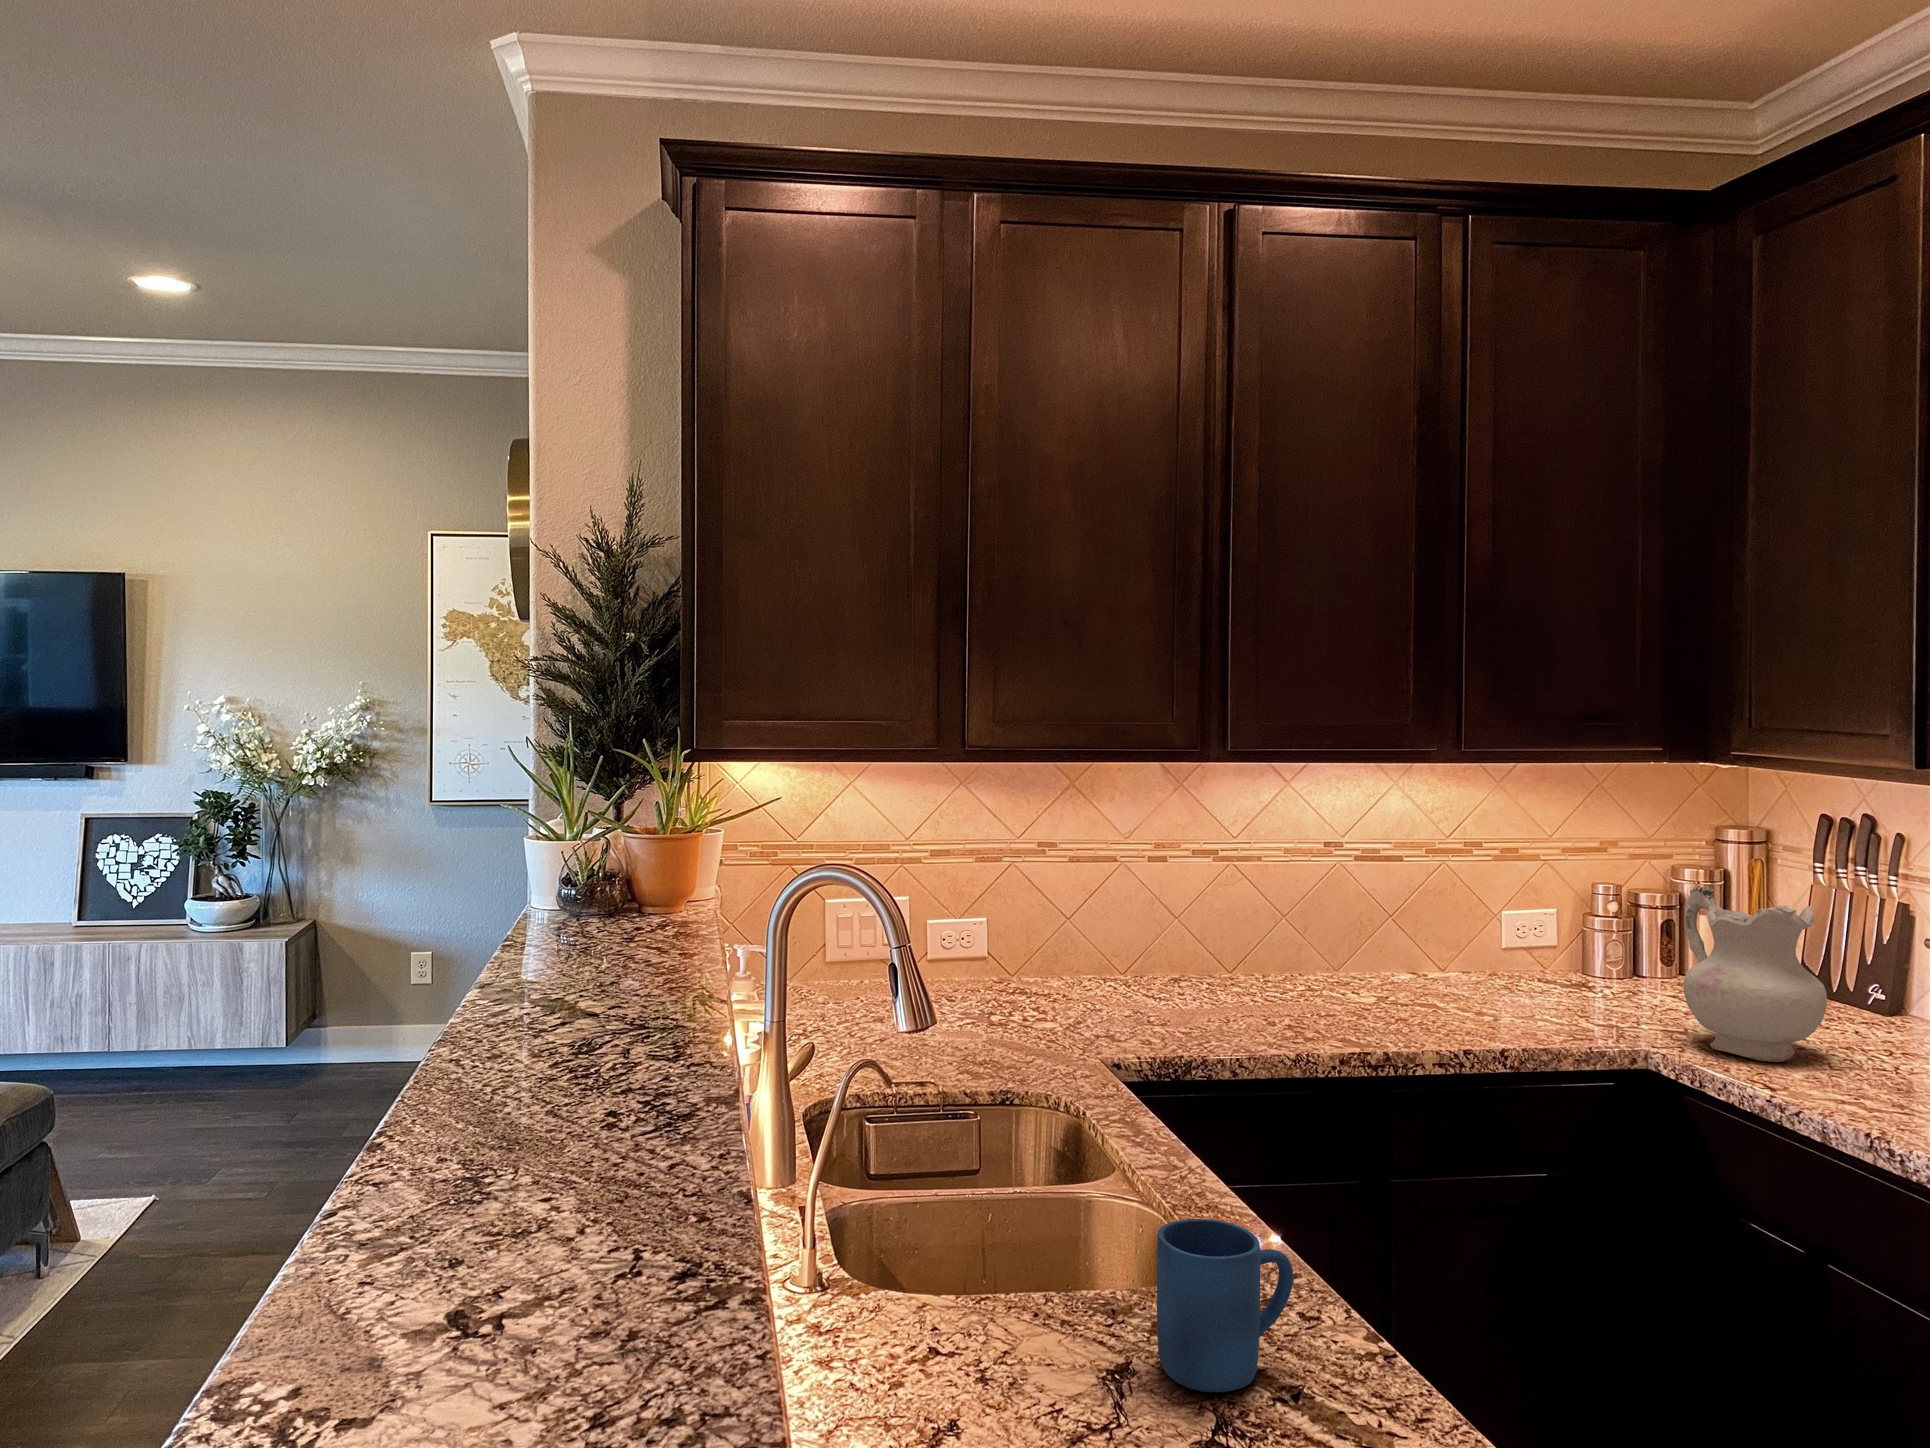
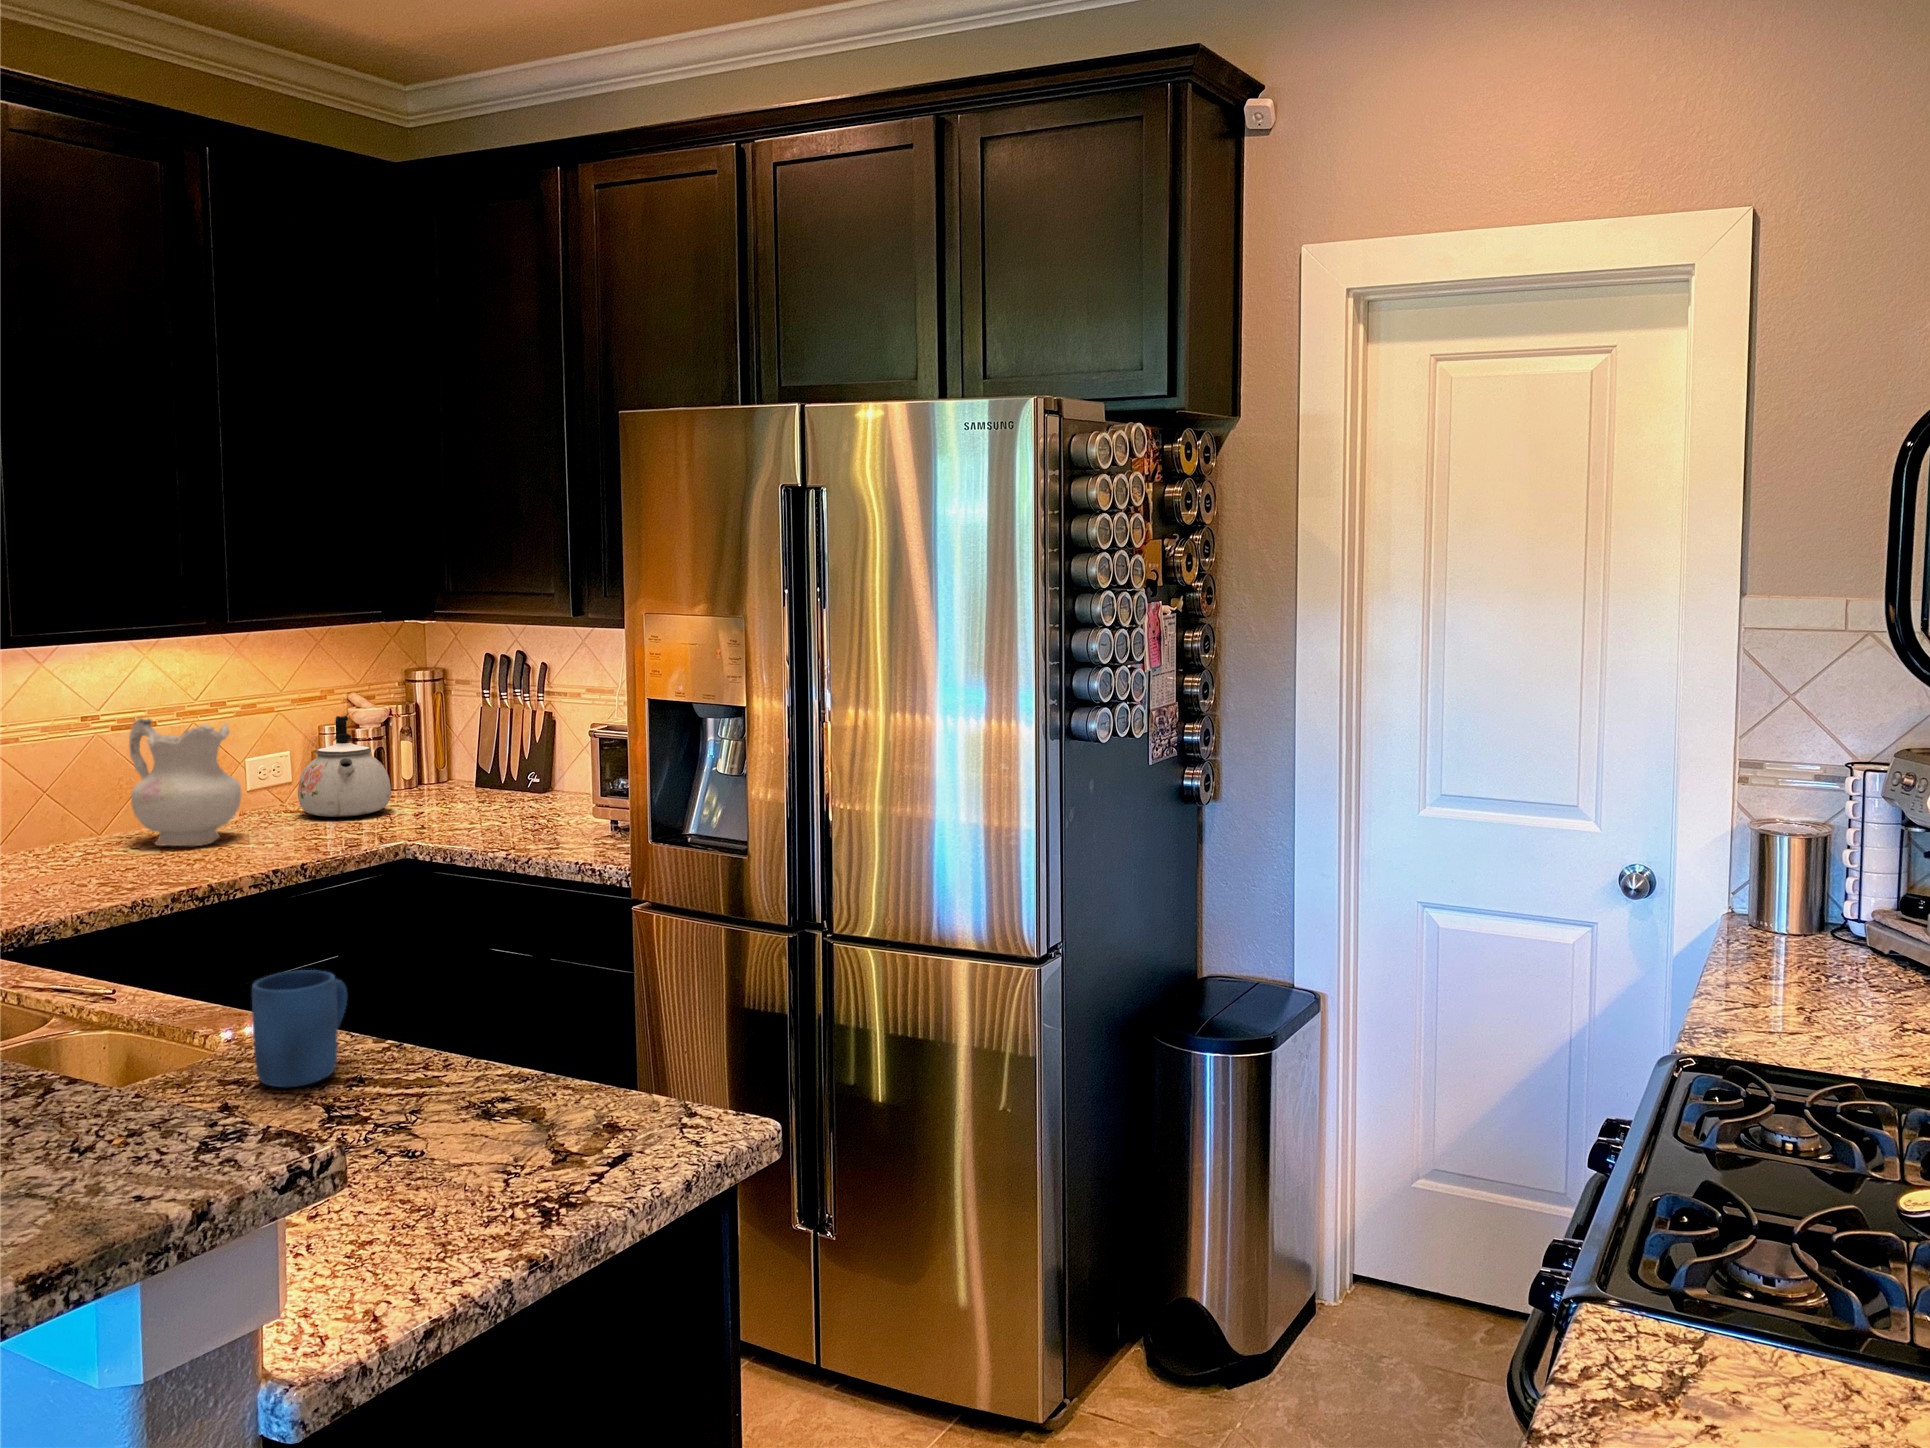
kettle: none [1549,875,1663,999] -> present [298,716,391,817]
ceramic pitcher: present [1684,886,1827,1062] -> present [129,718,241,846]

